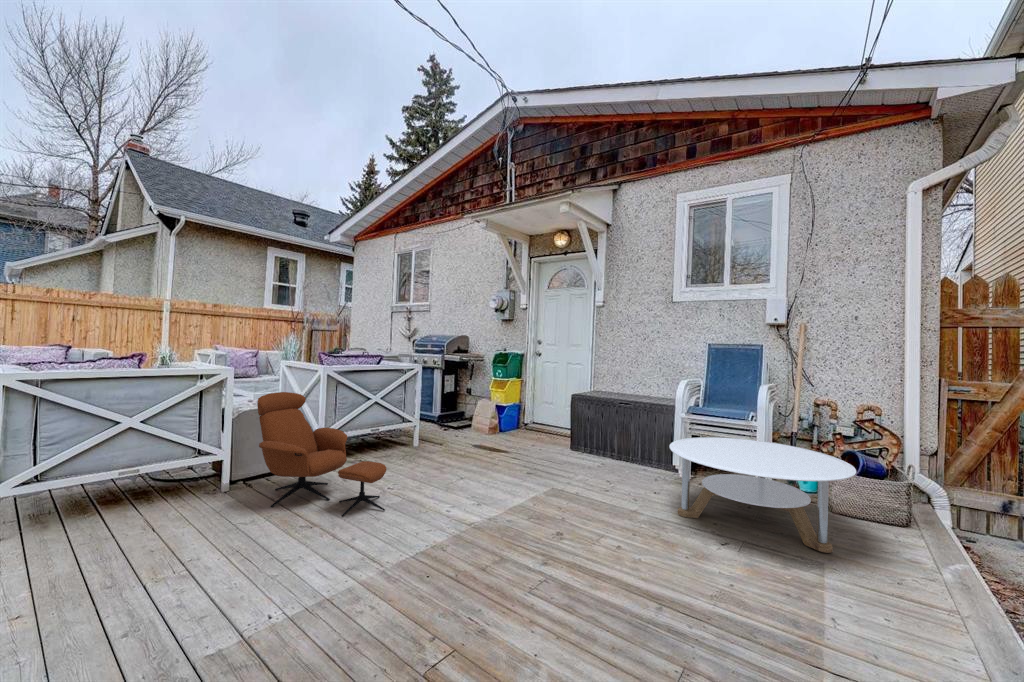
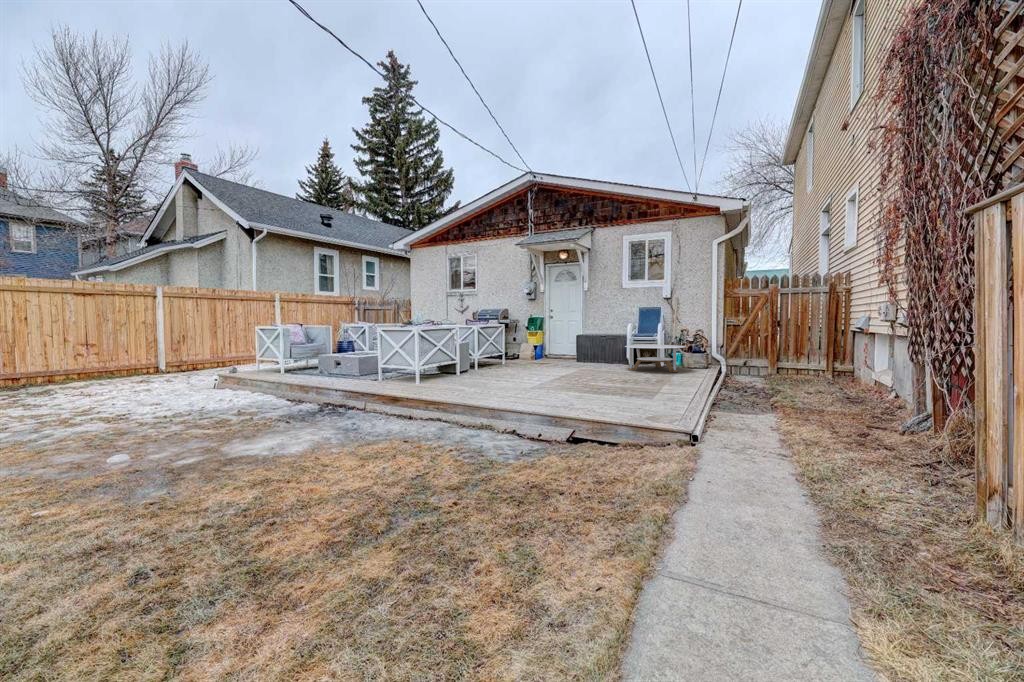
lounge chair: present [257,392,386,517] -> none [465,333,523,375]

